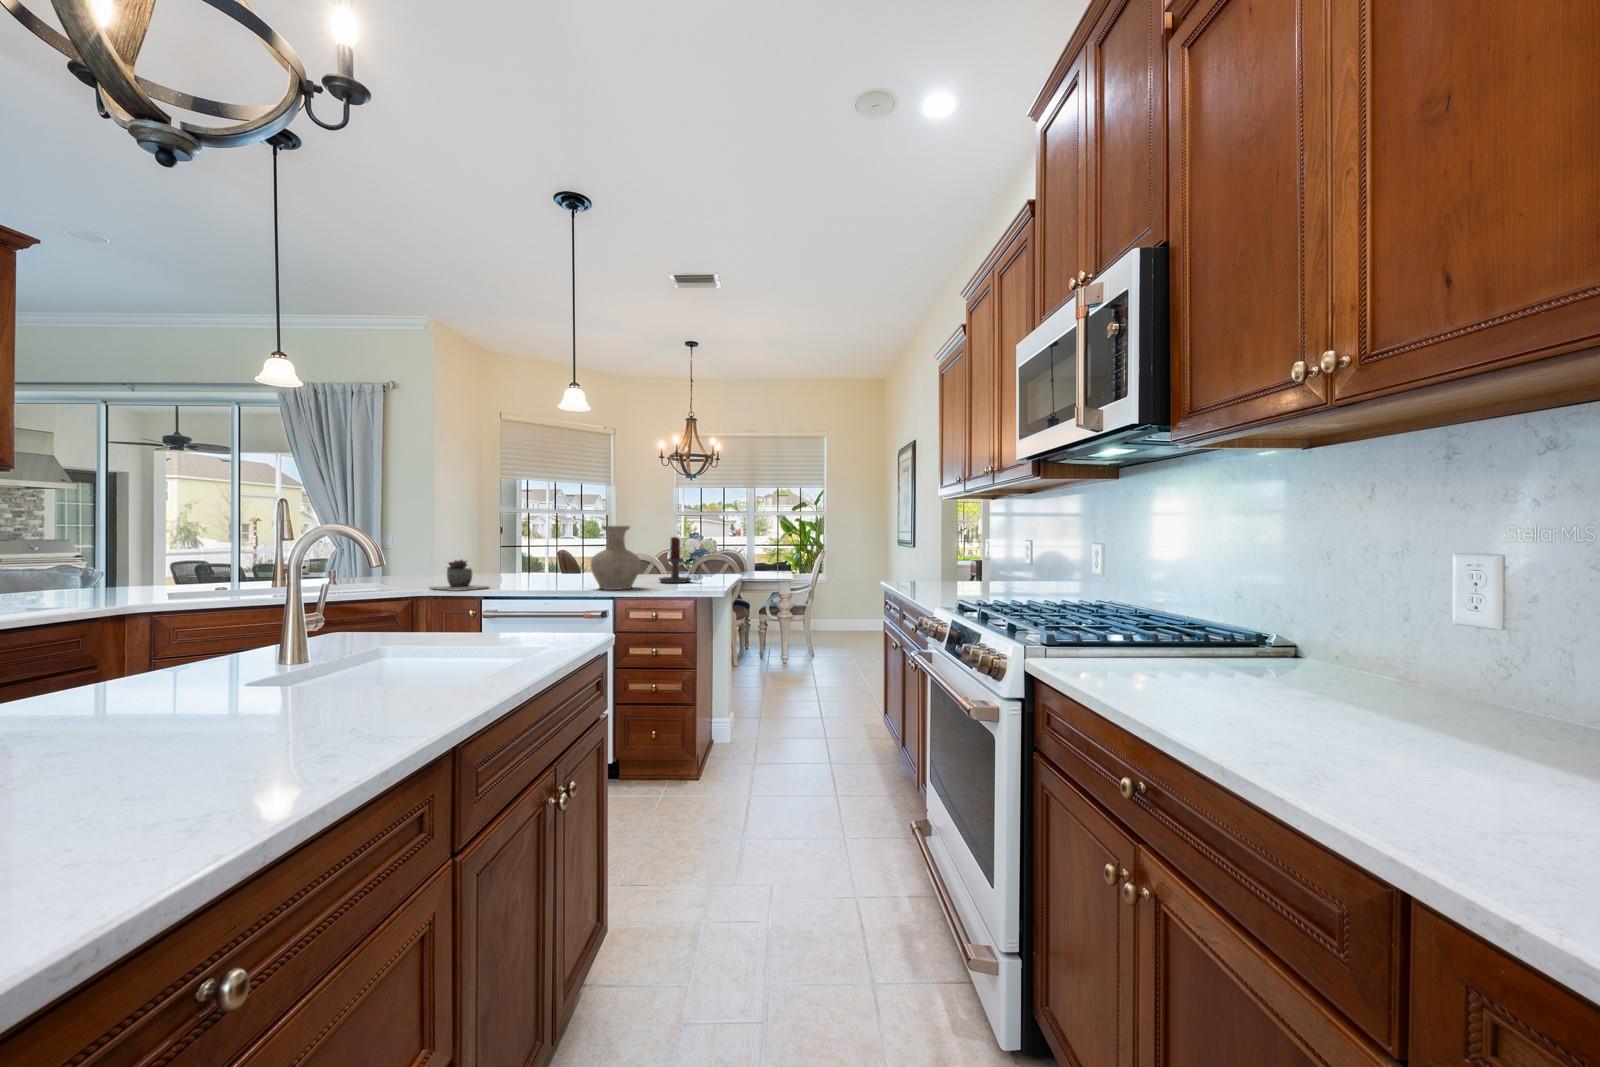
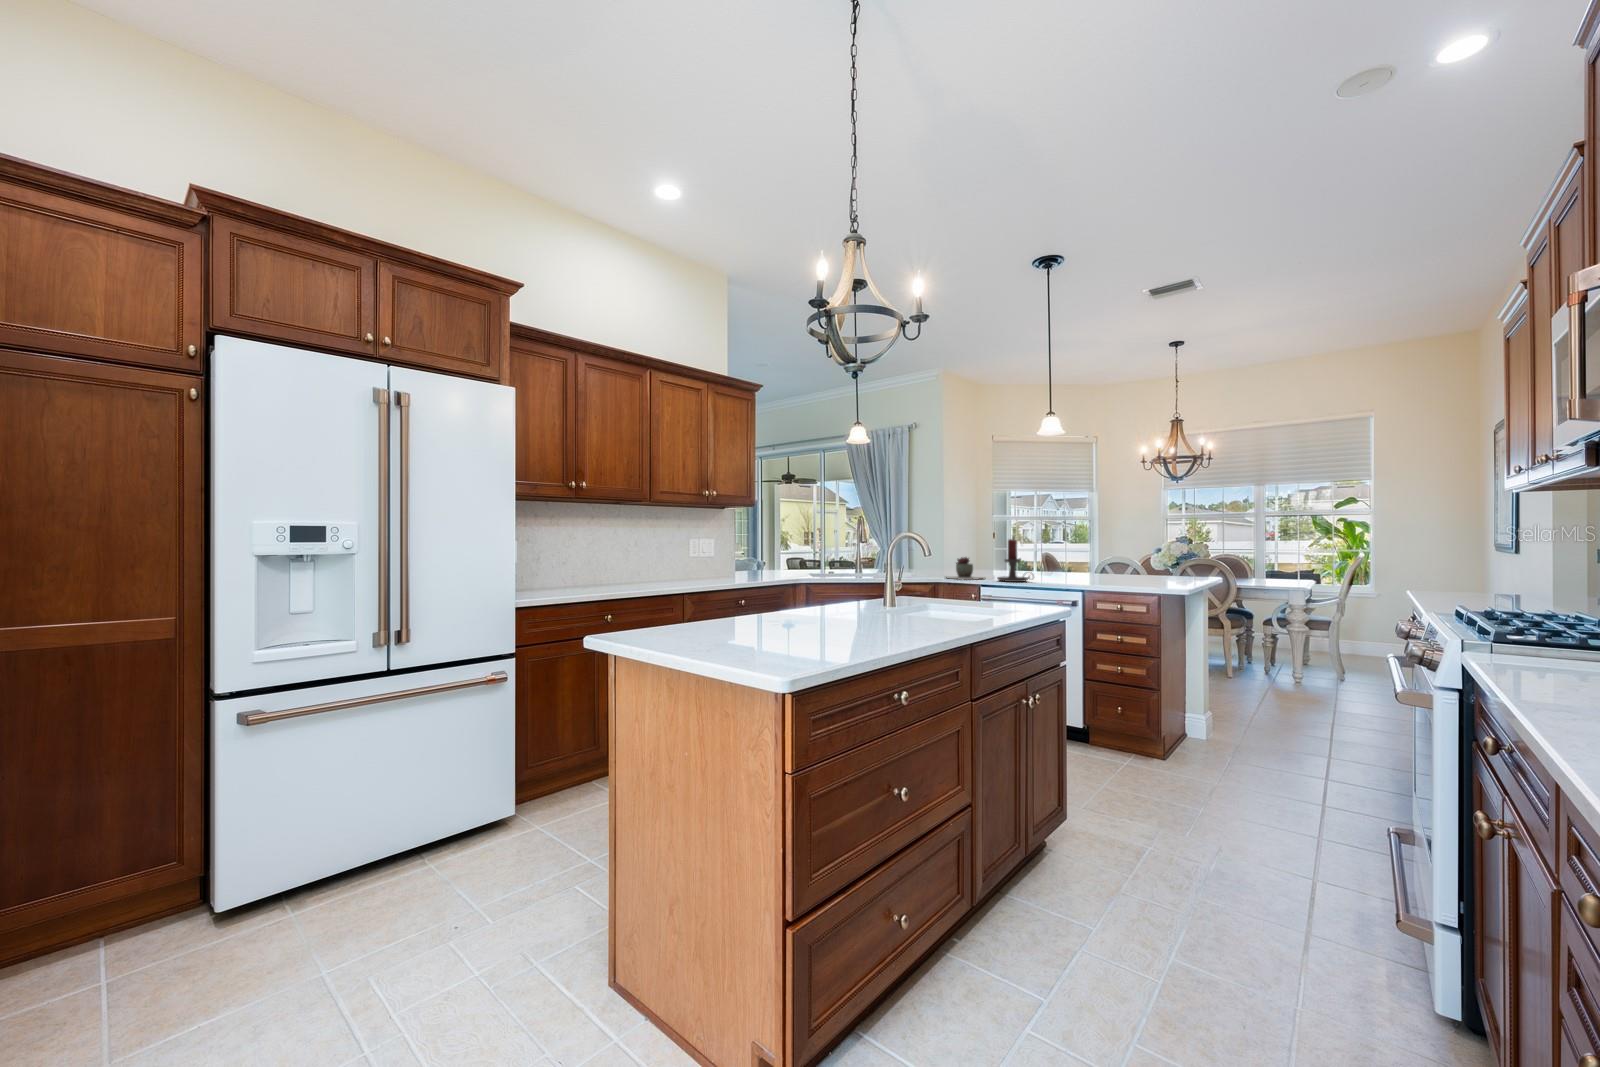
vase: present [591,526,641,590] -> none [1063,530,1108,584]
candle holder: present [659,537,691,583] -> present [997,539,1034,582]

